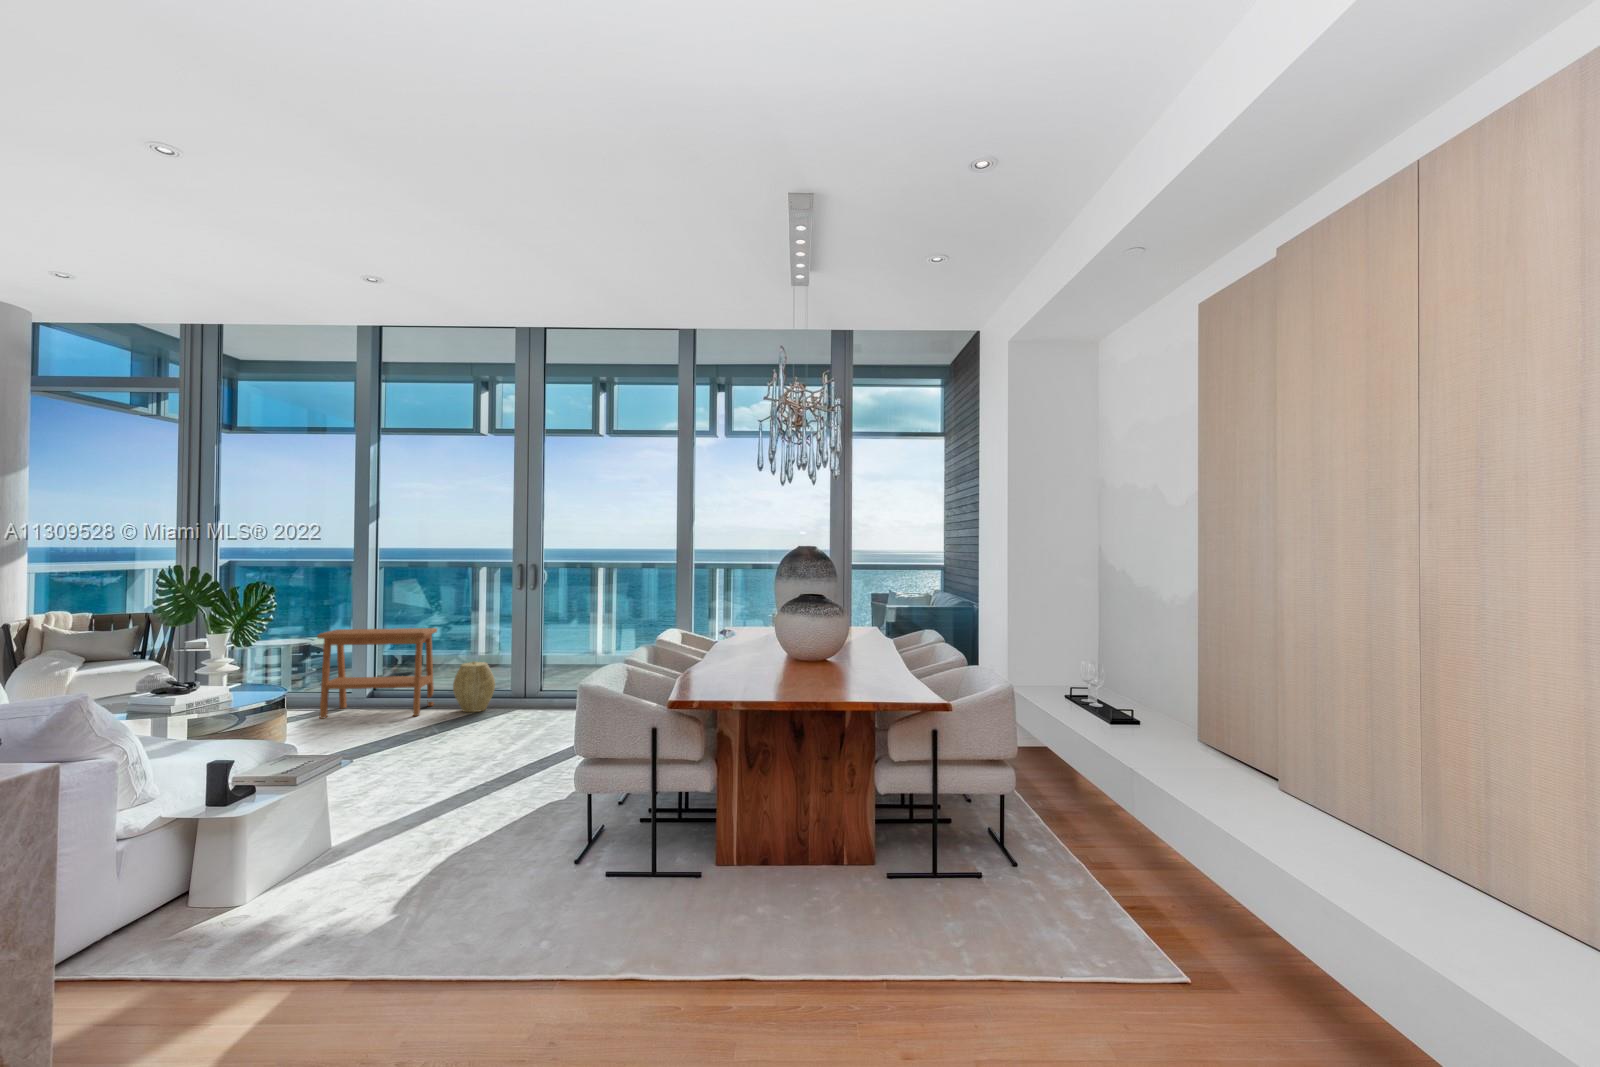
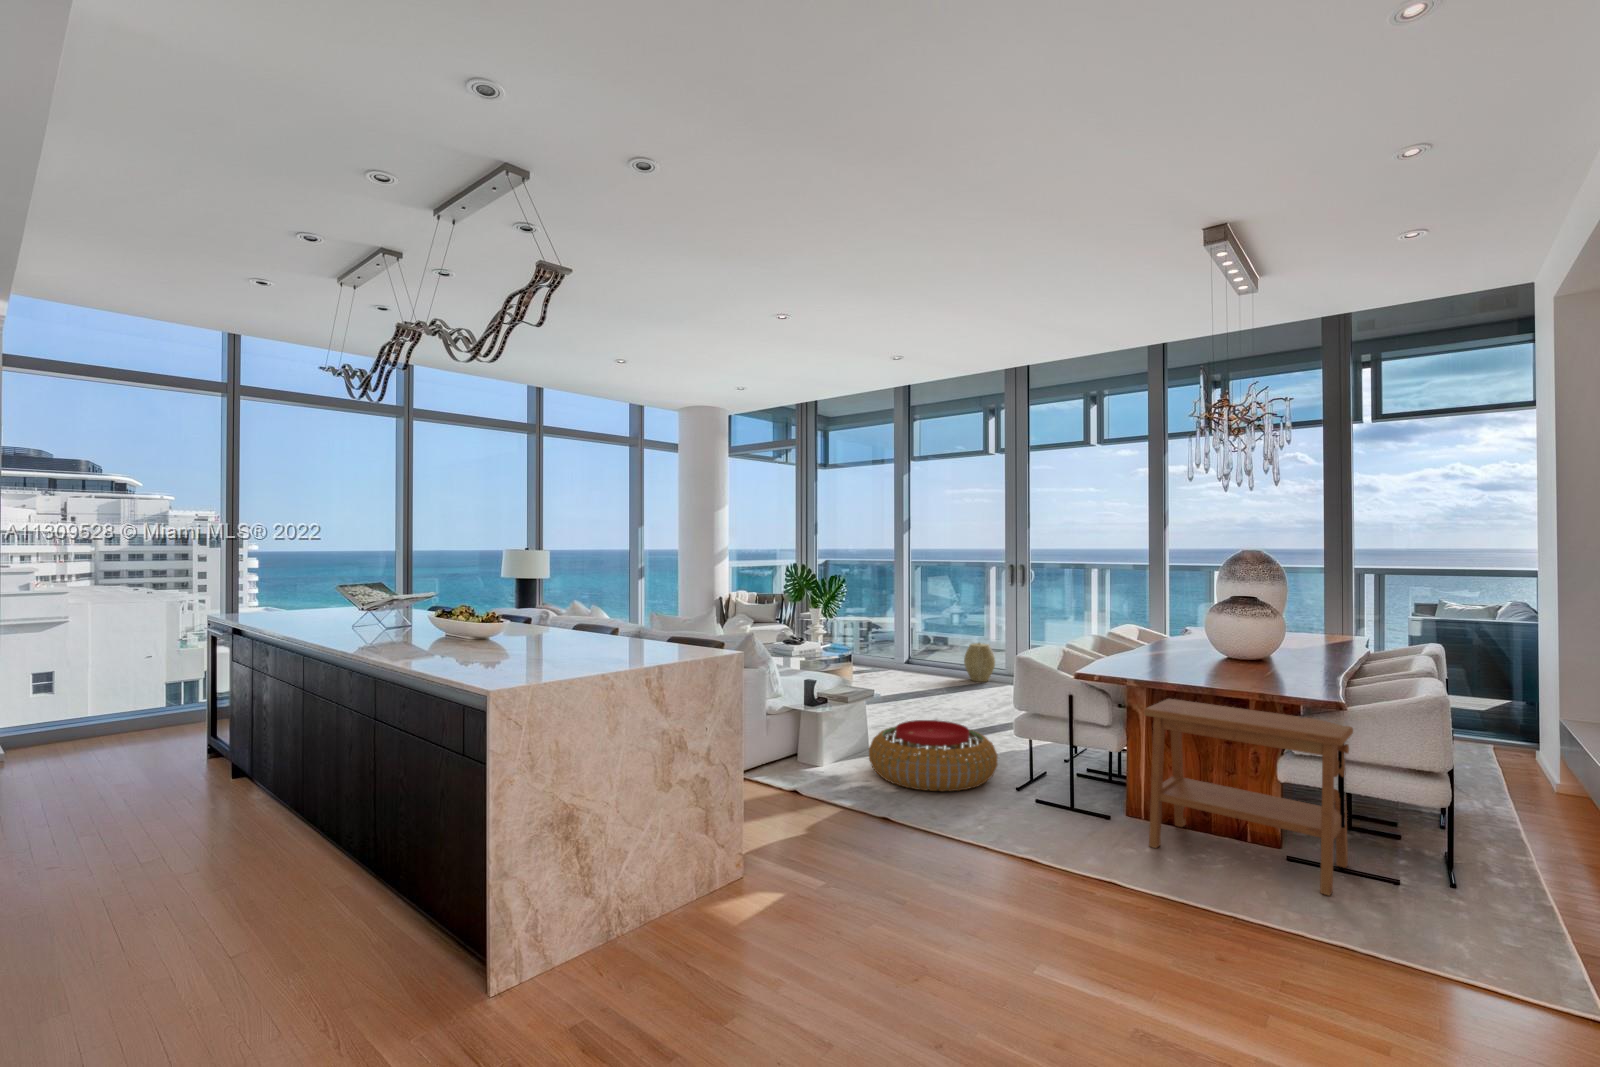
side table: present [317,628,437,719] -> present [1144,699,1353,896]
pouf: none [342,786,545,903] -> present [869,720,998,791]

